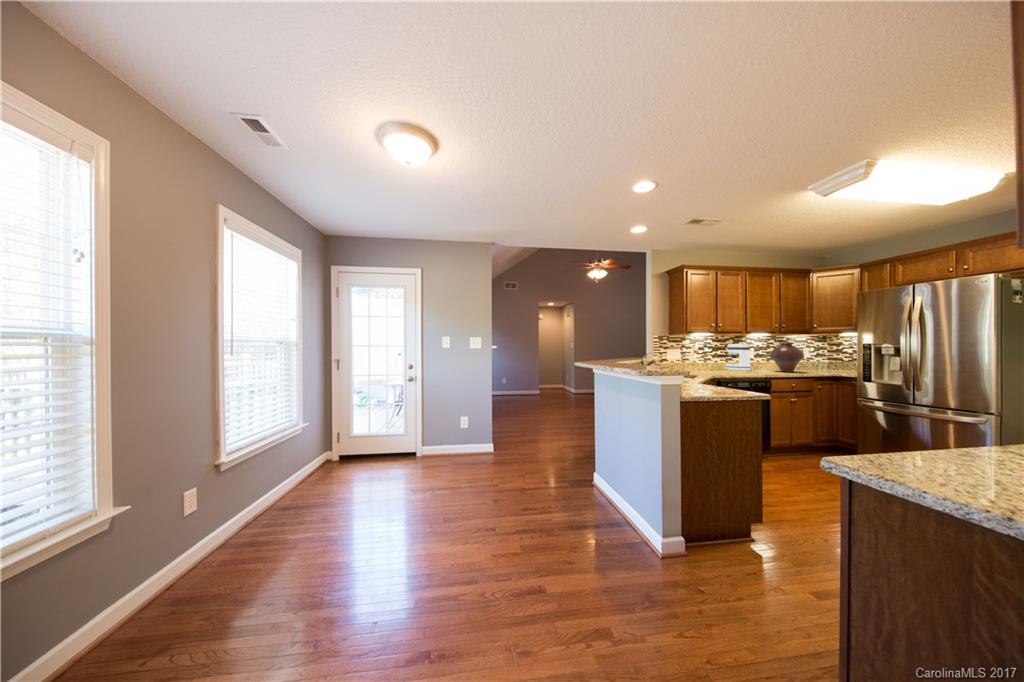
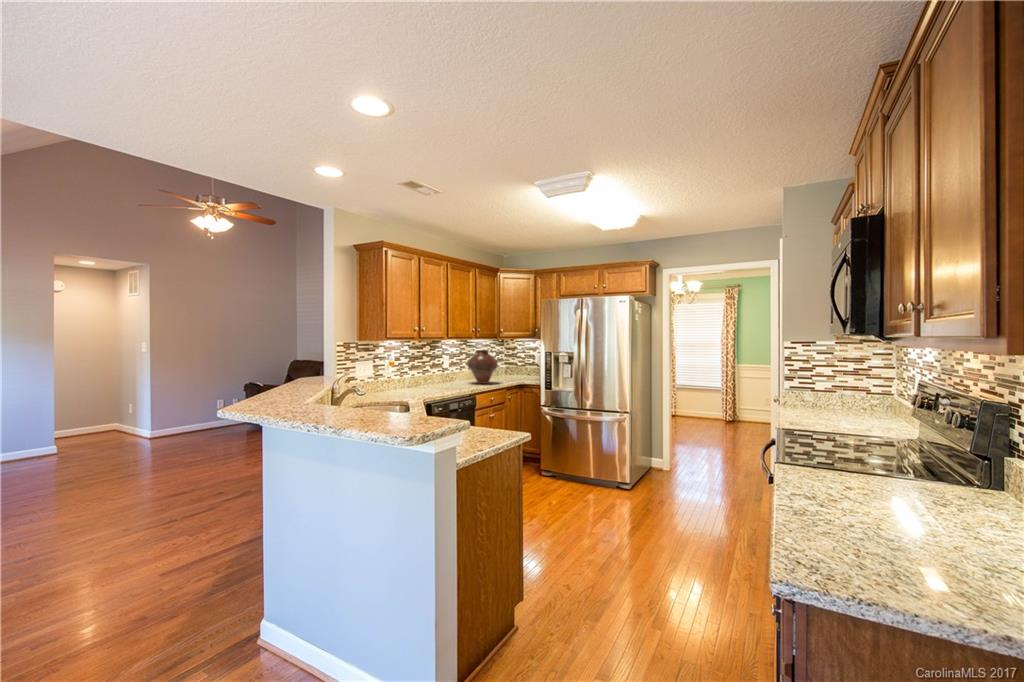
coffee maker: present [718,344,750,371] -> none [416,352,453,387]

